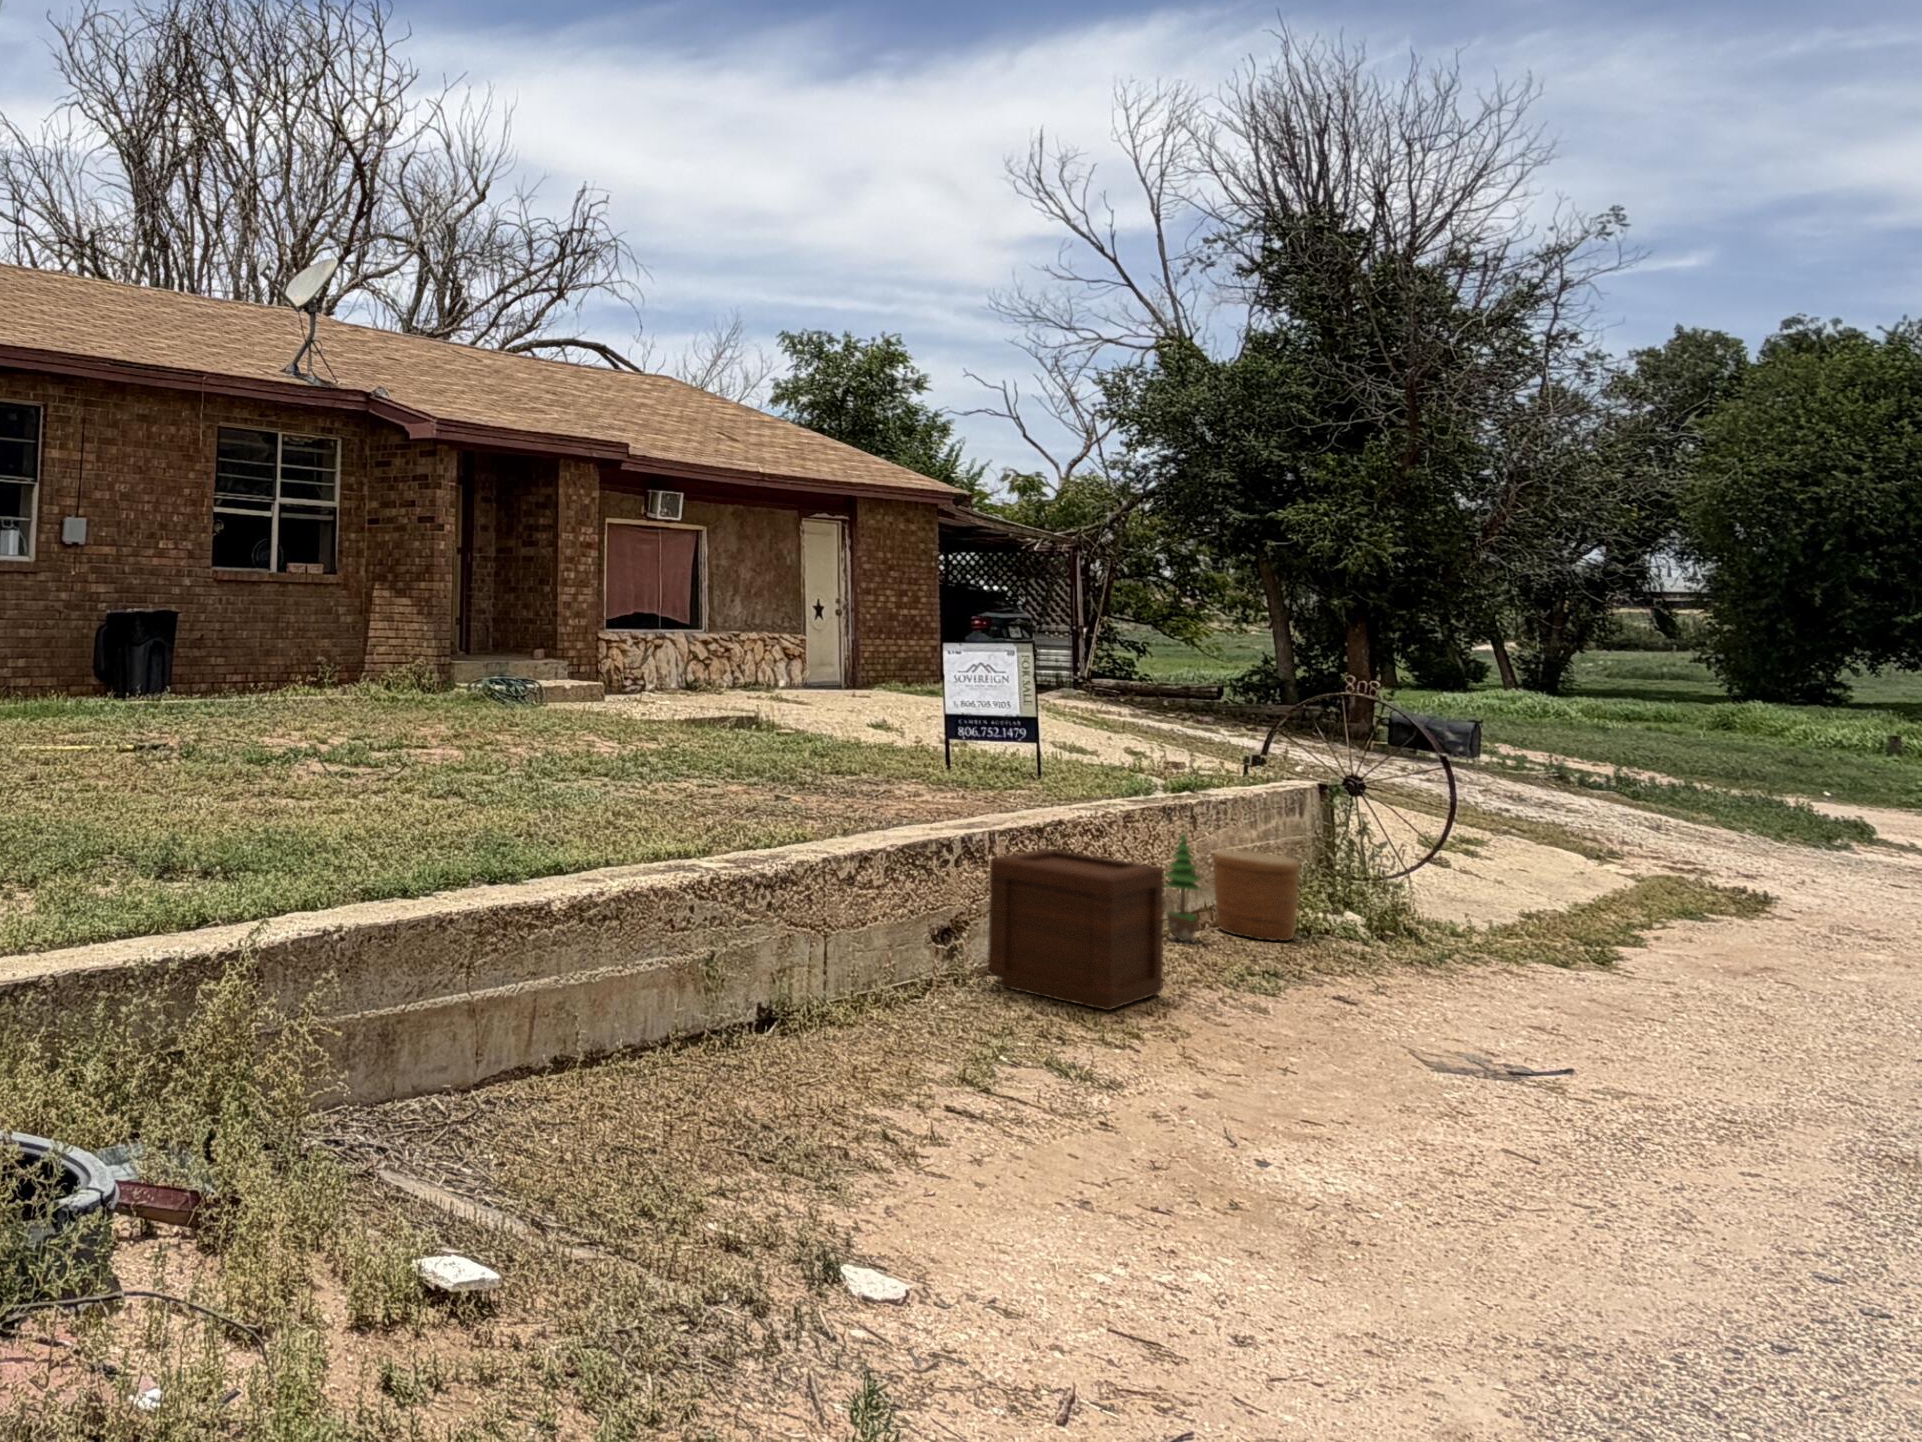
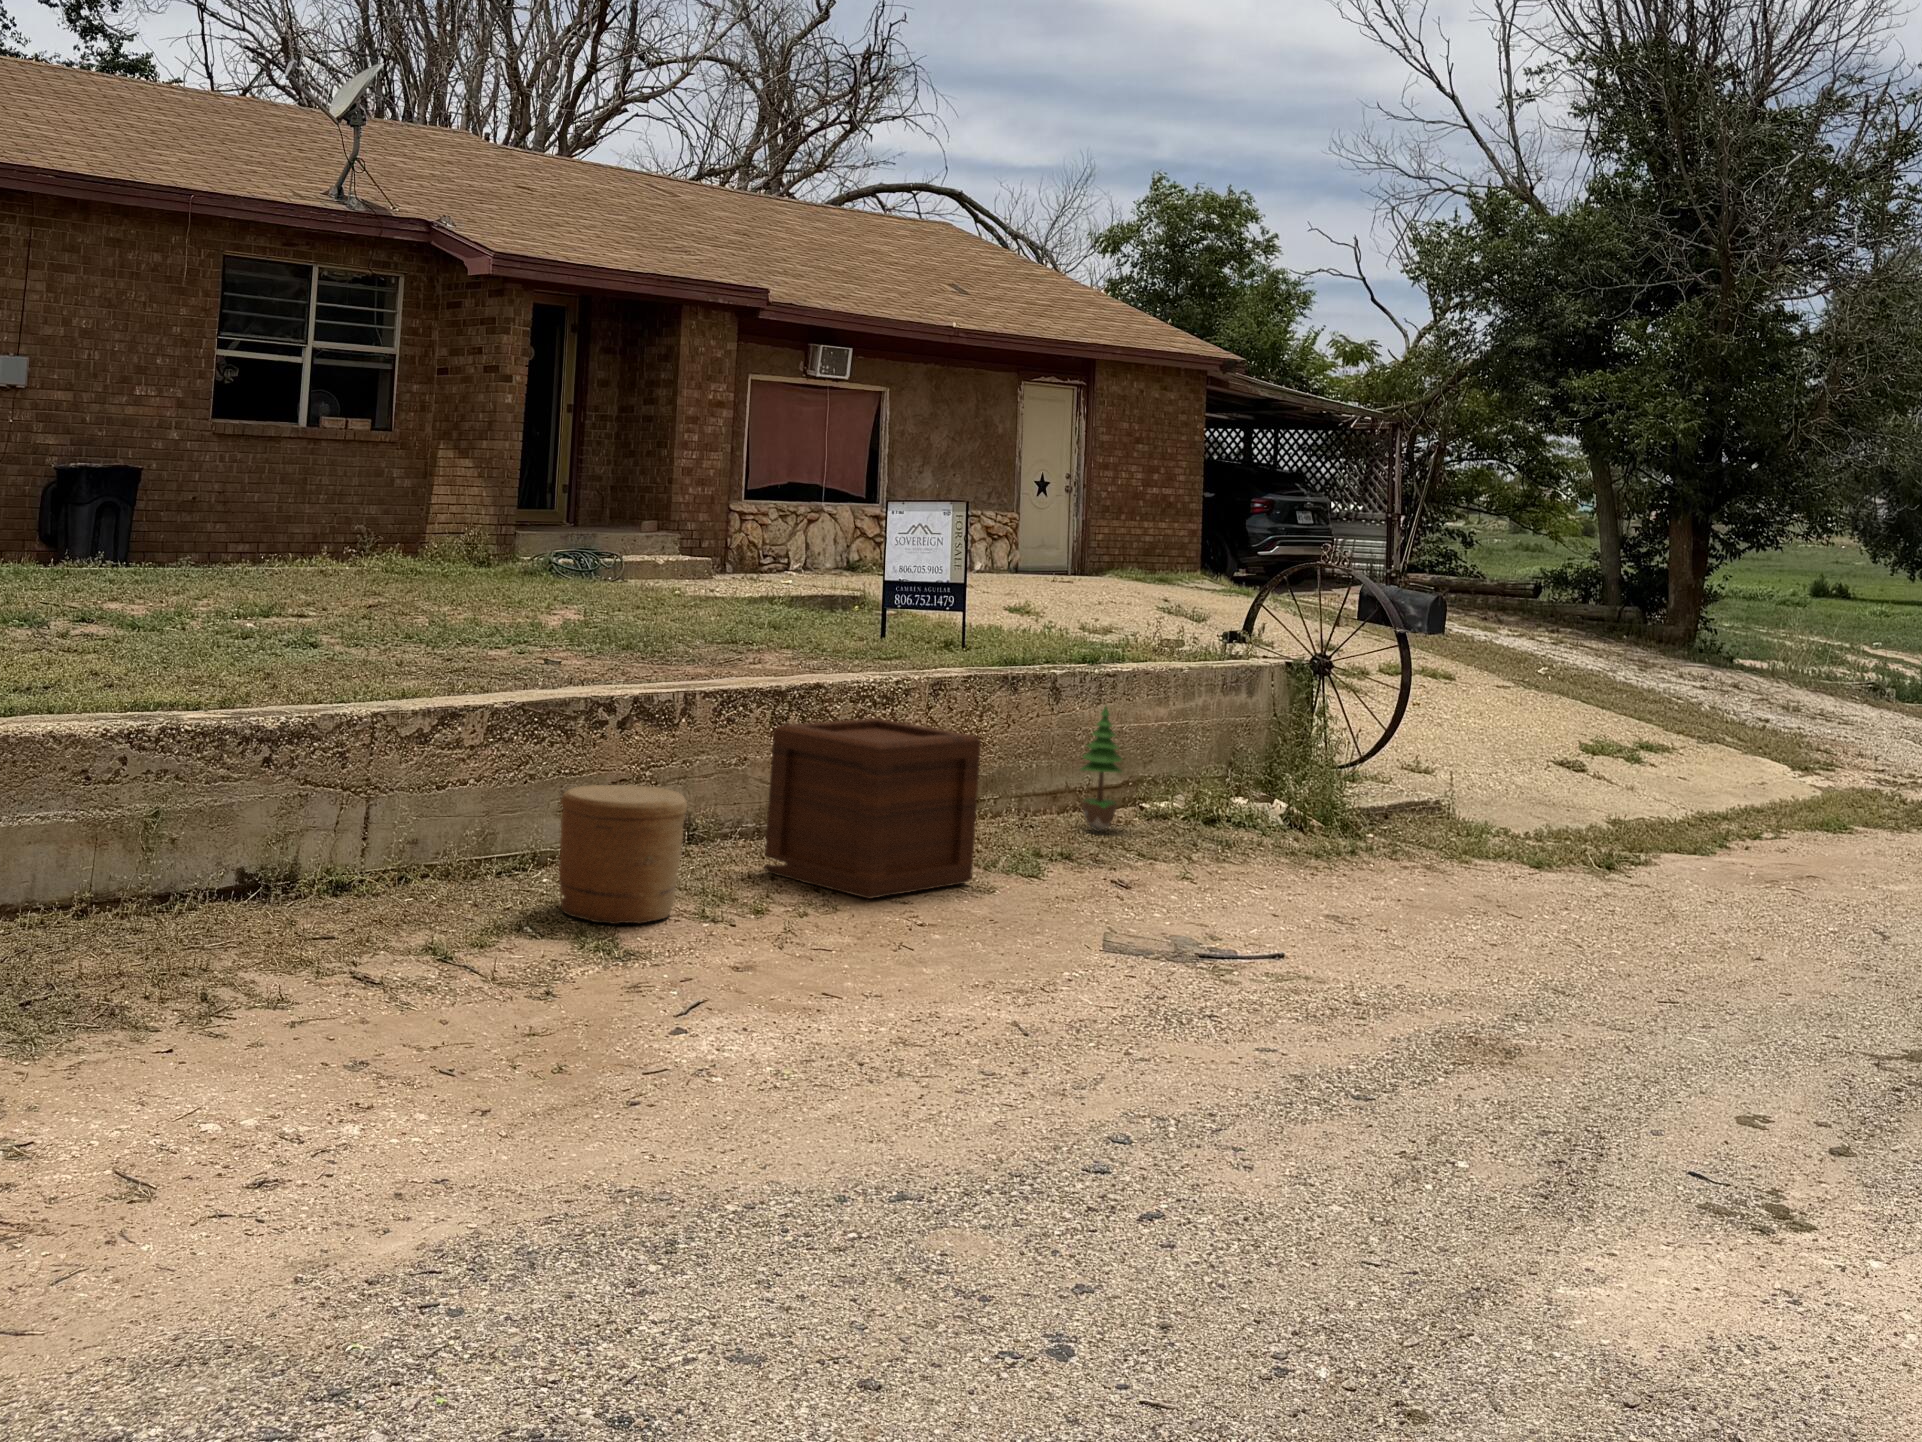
woven basket: present [1213,851,1301,941] -> present [558,785,687,924]

